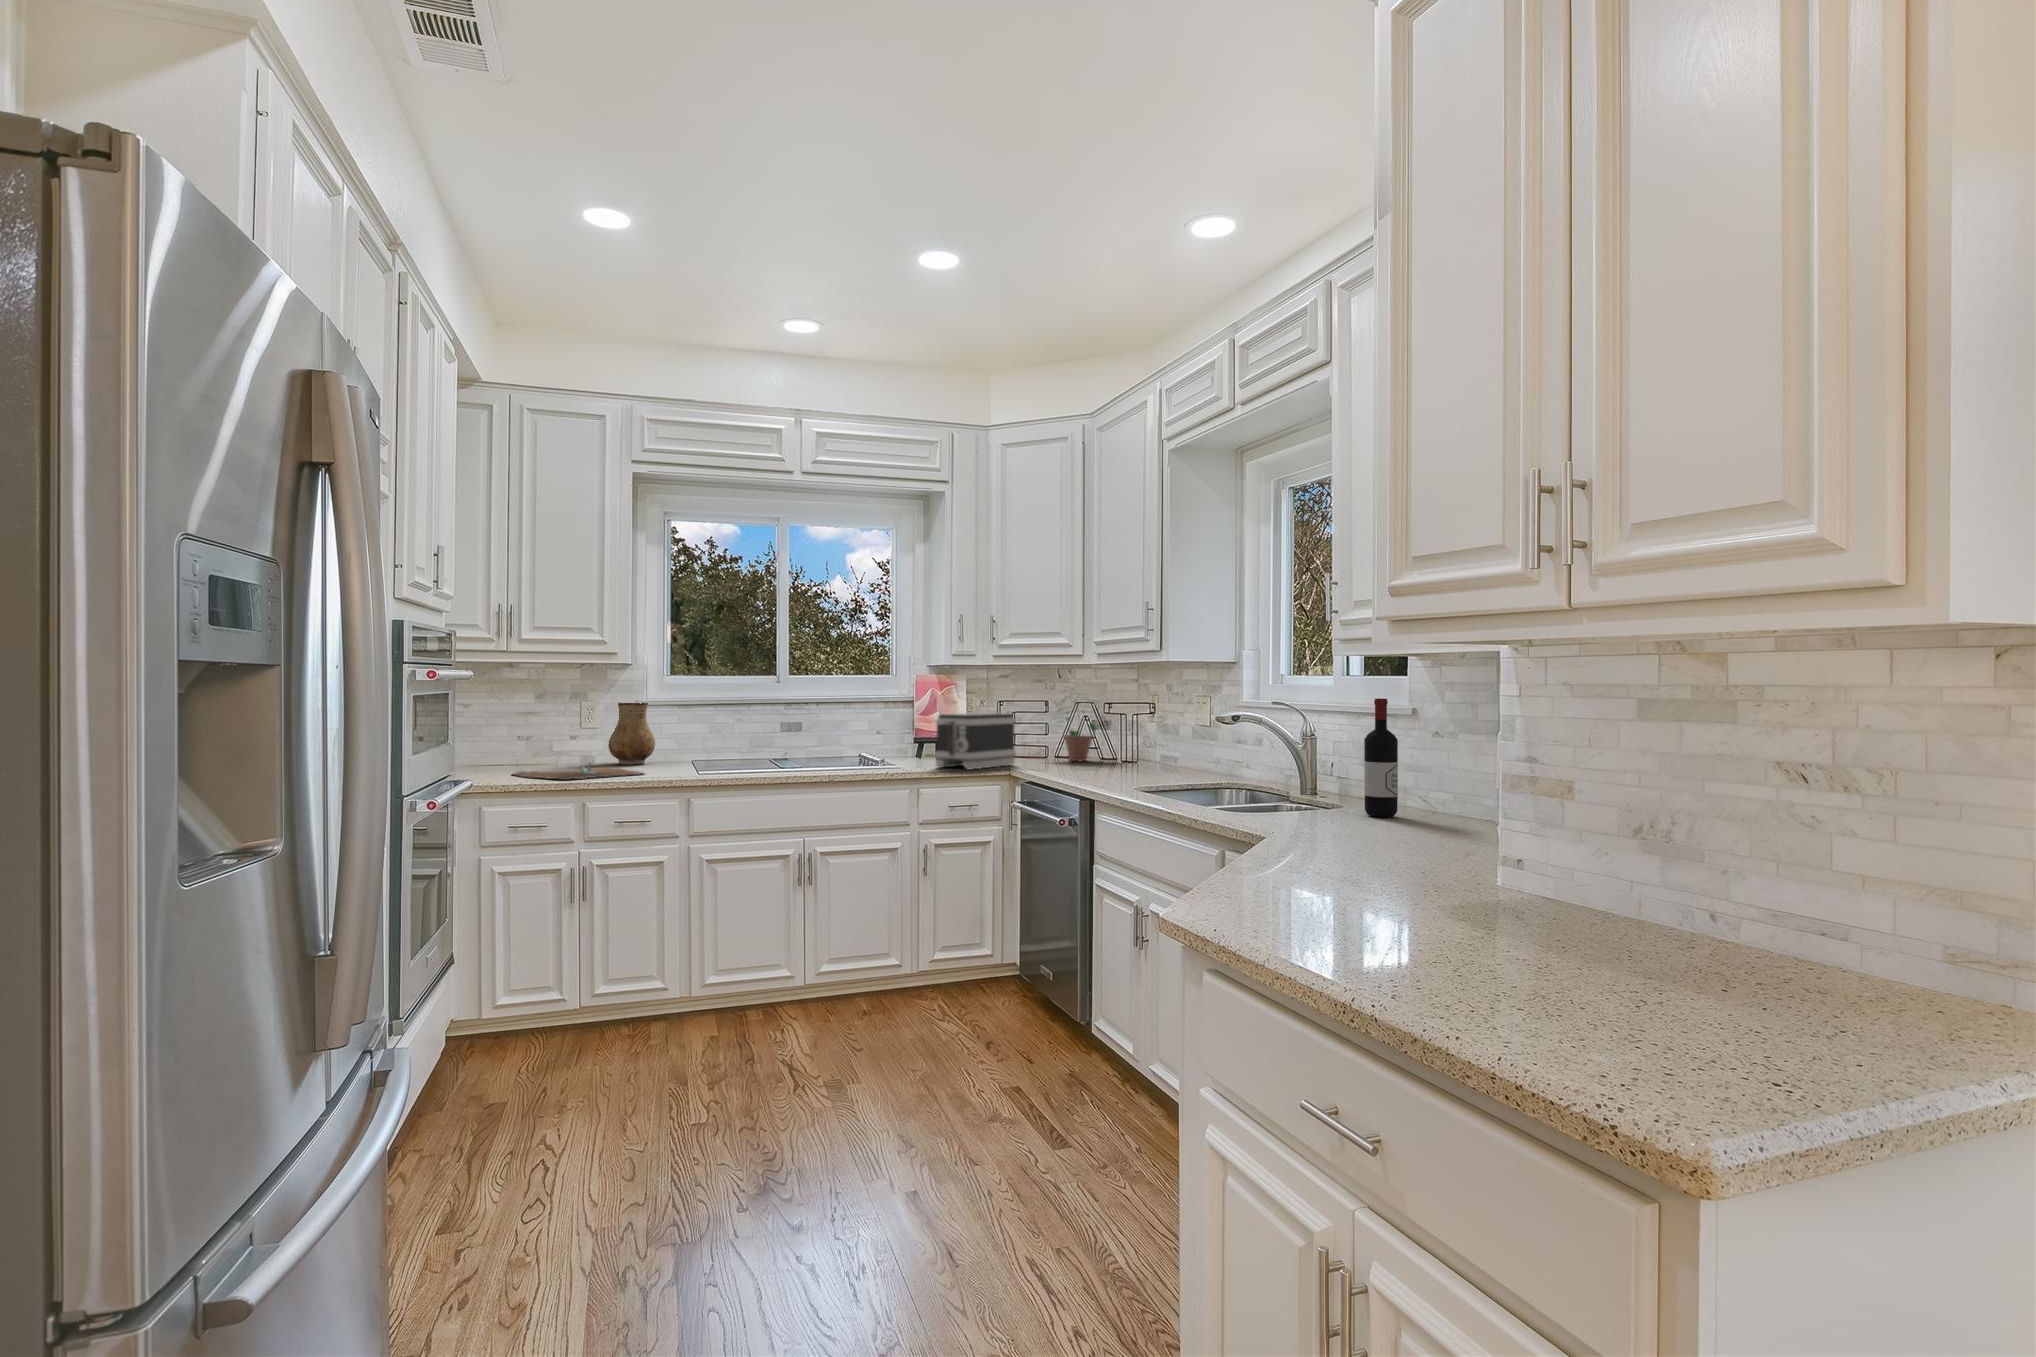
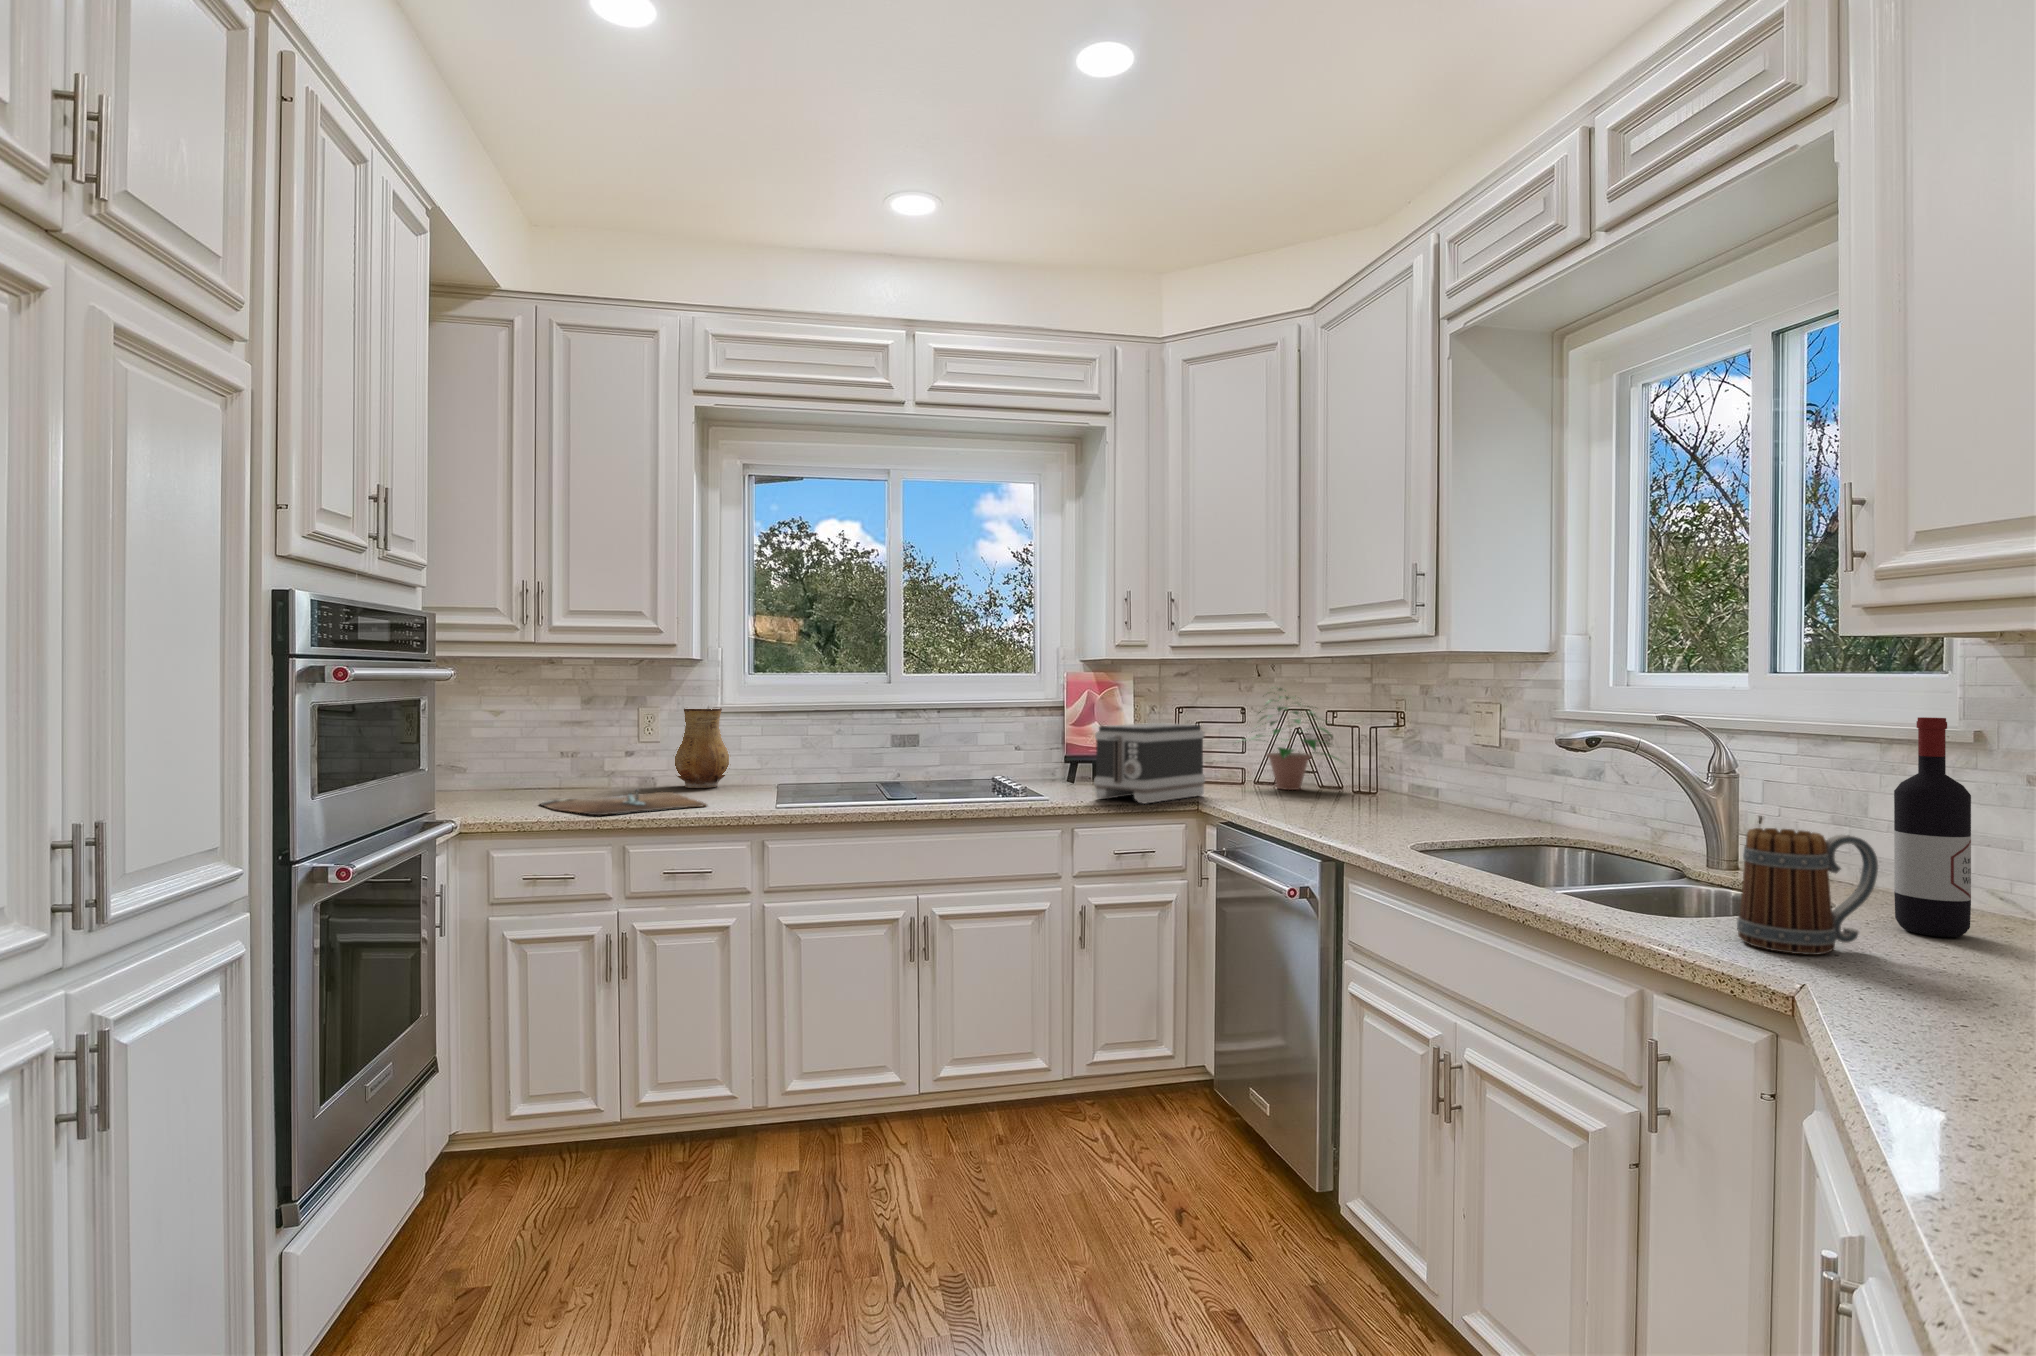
mug: none [1274,759,1340,824] -> present [1737,828,1878,955]

